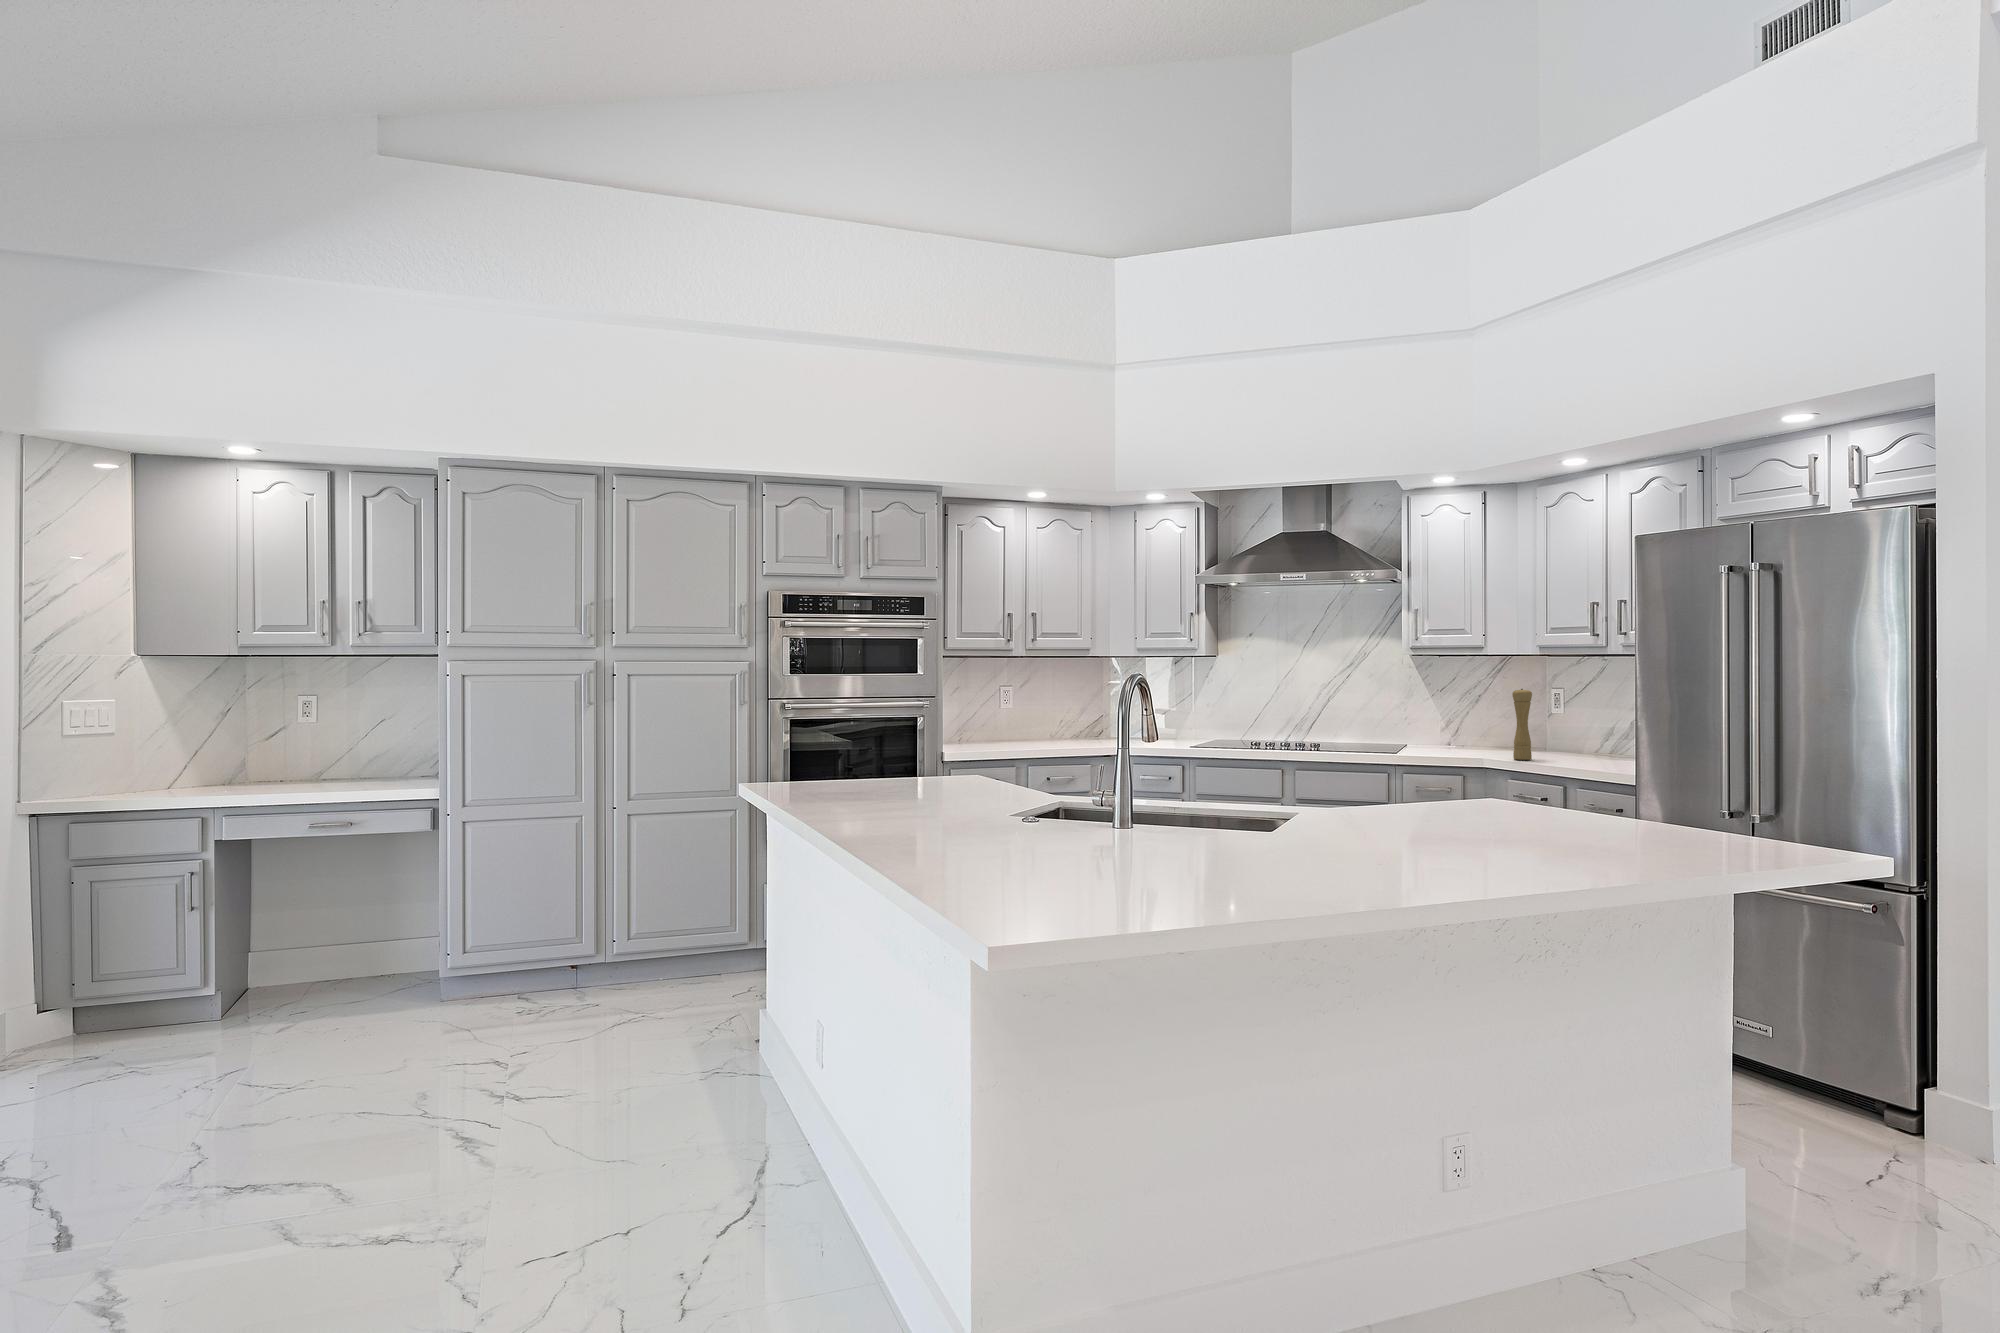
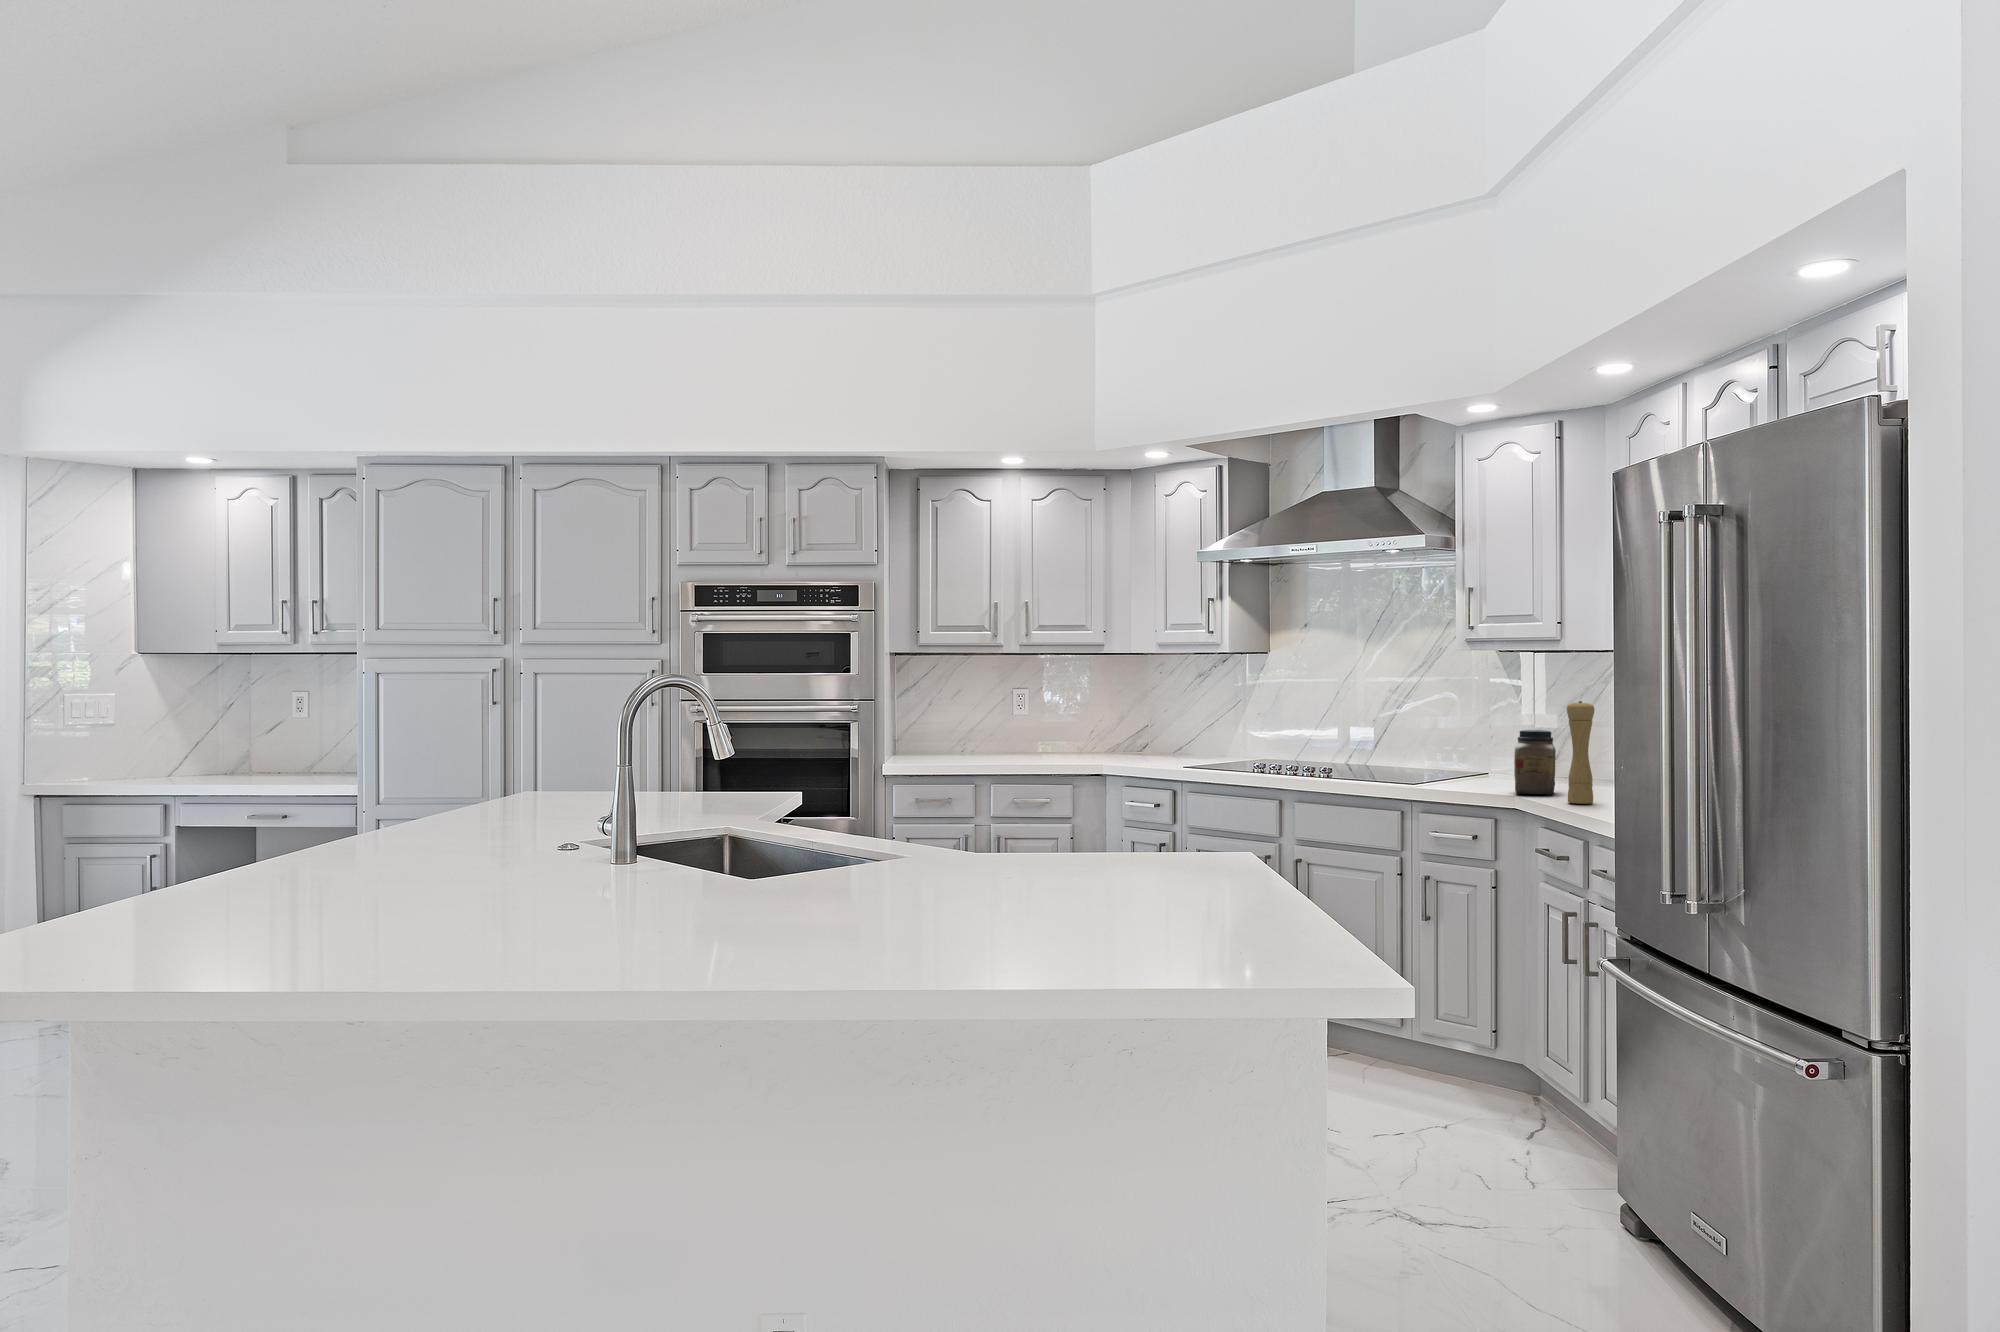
jar: none [1457,710,1490,756] -> present [1514,730,1556,795]

